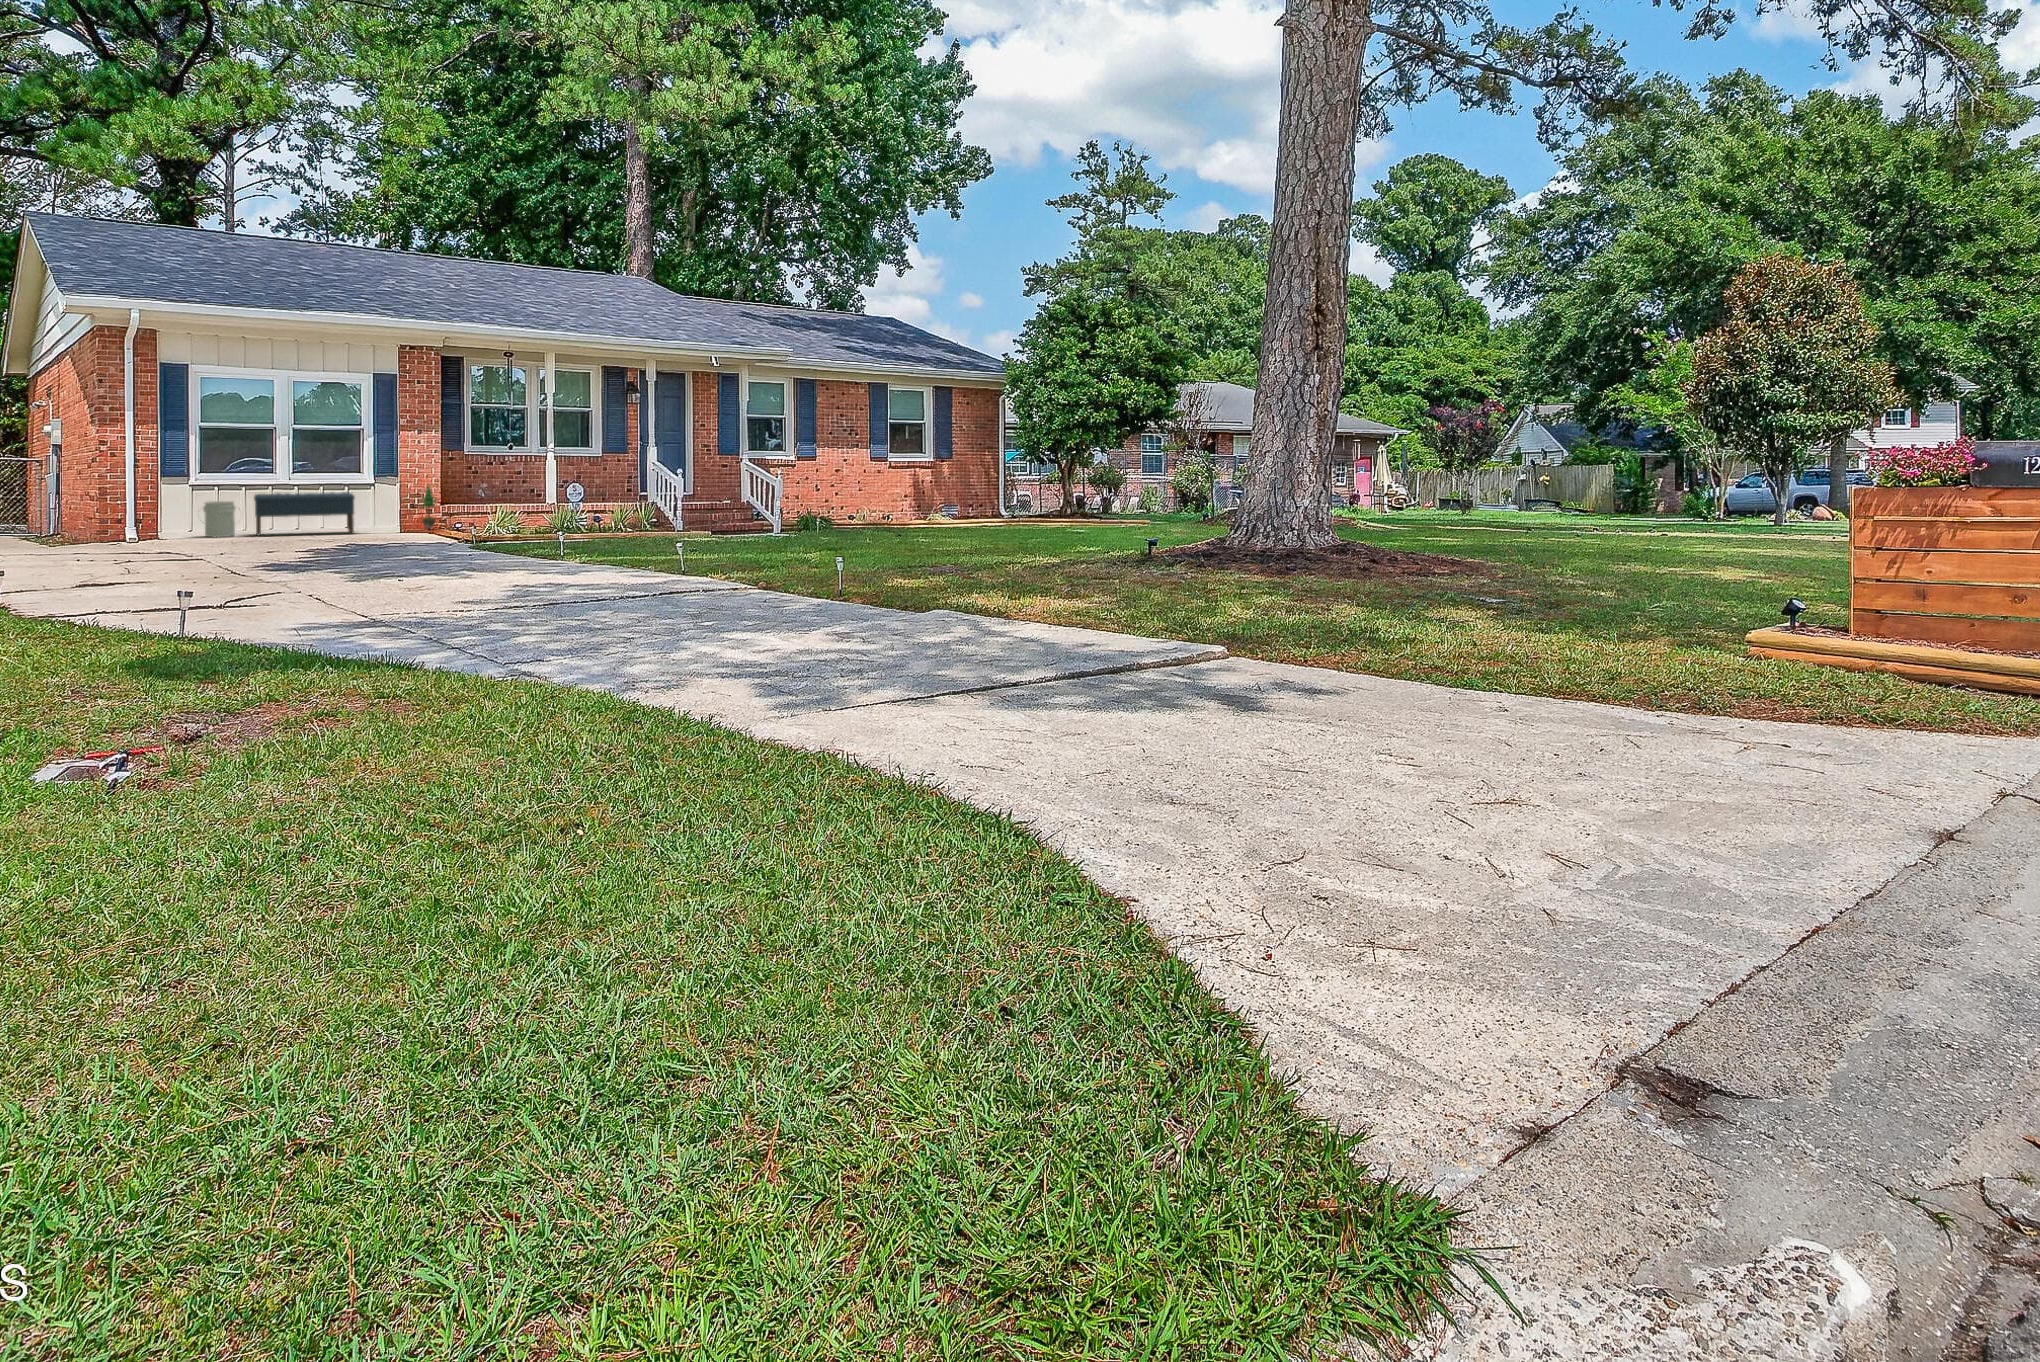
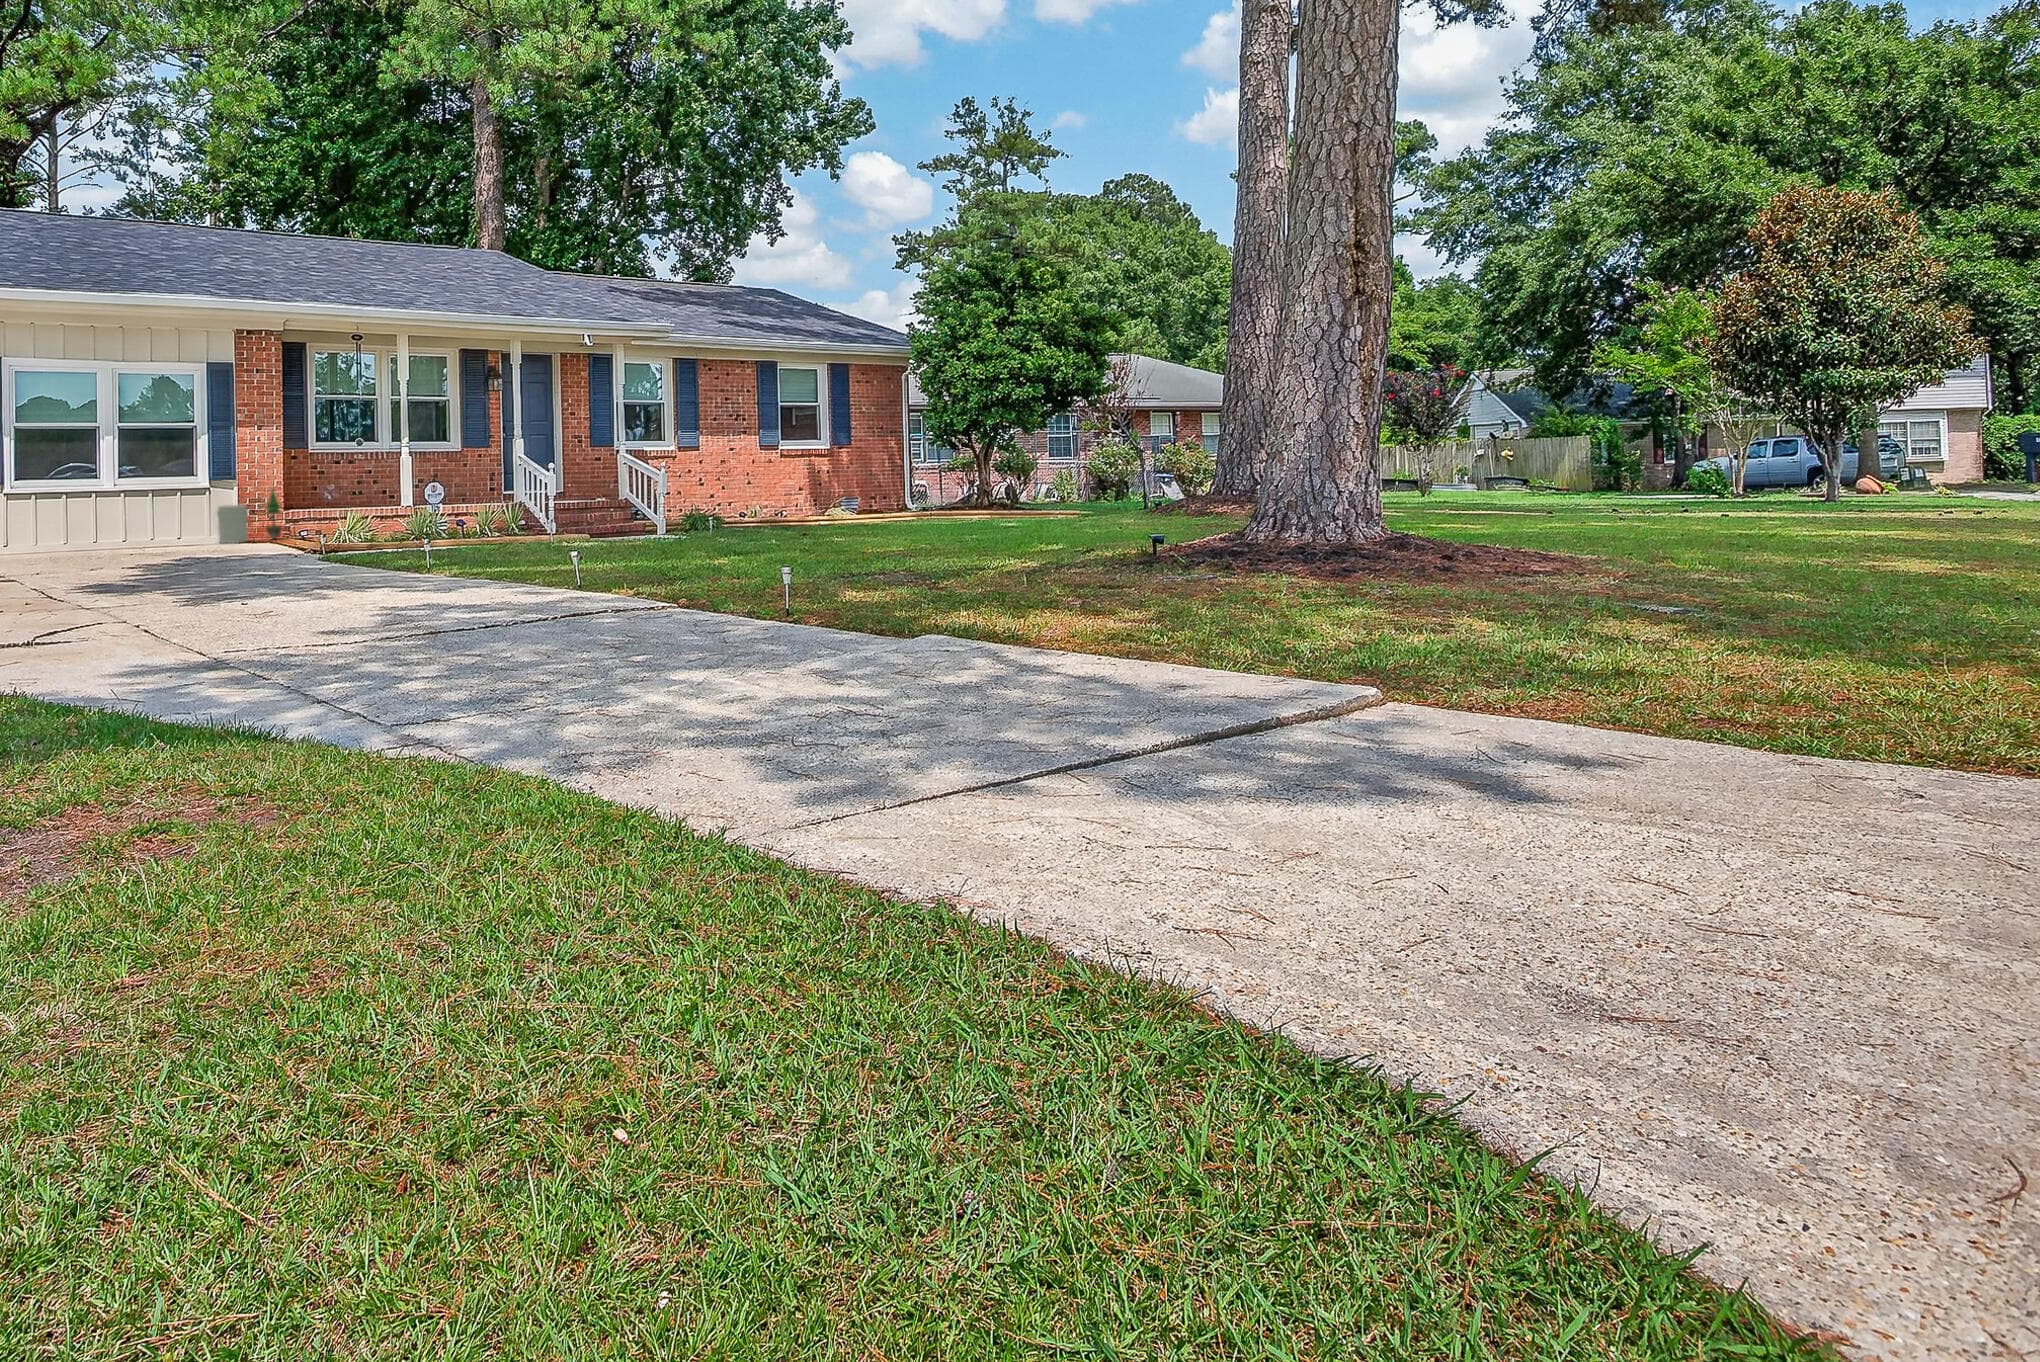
bench: present [254,492,355,536] -> none [79,499,191,552]
bucket: present [198,501,235,537] -> present [215,505,248,543]

